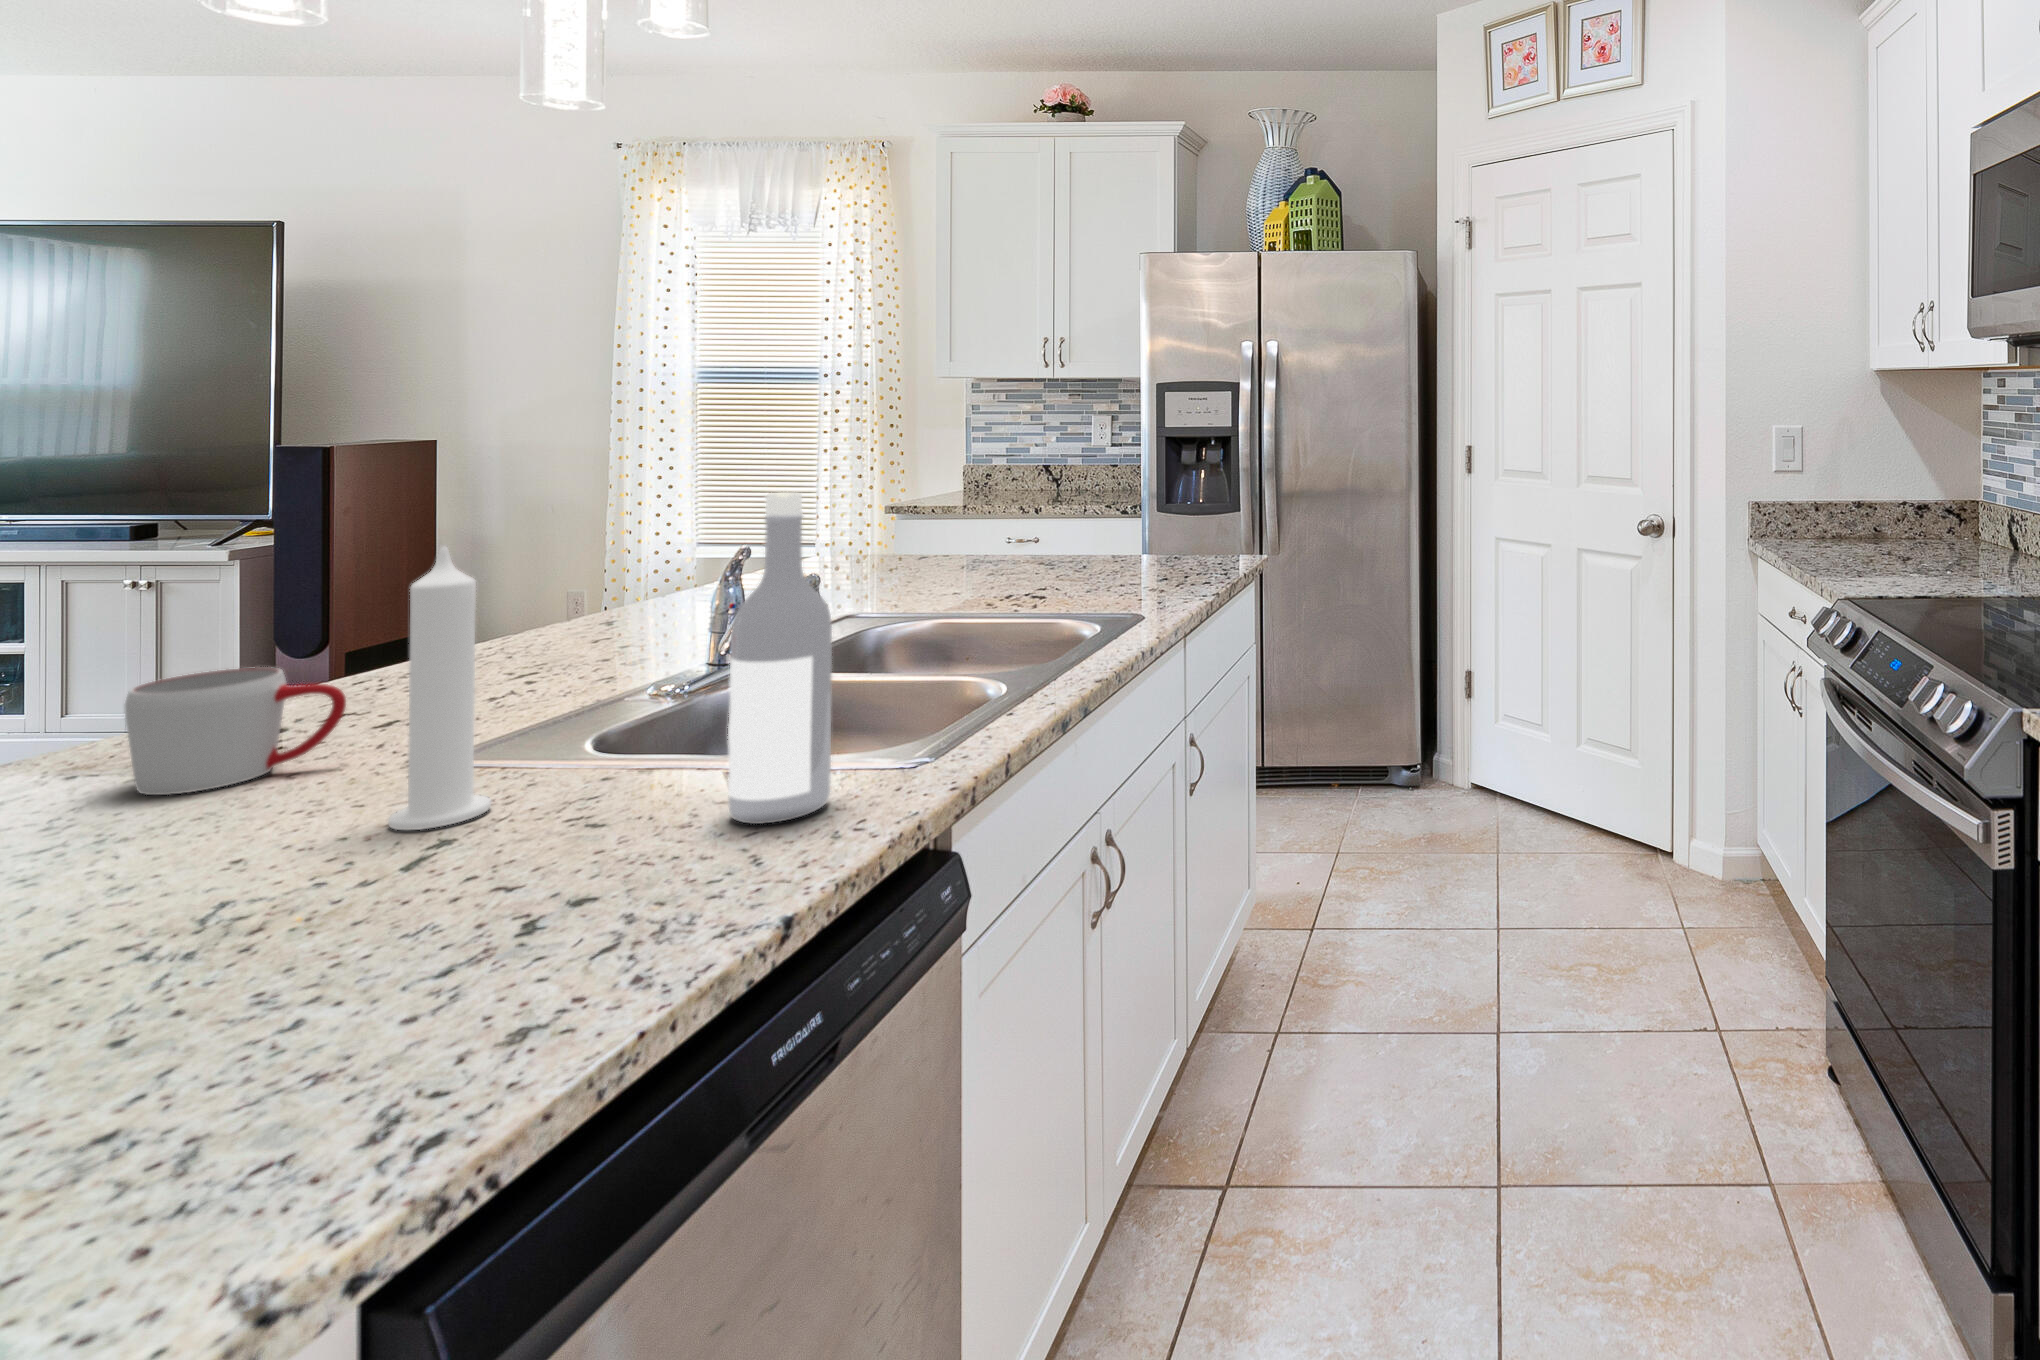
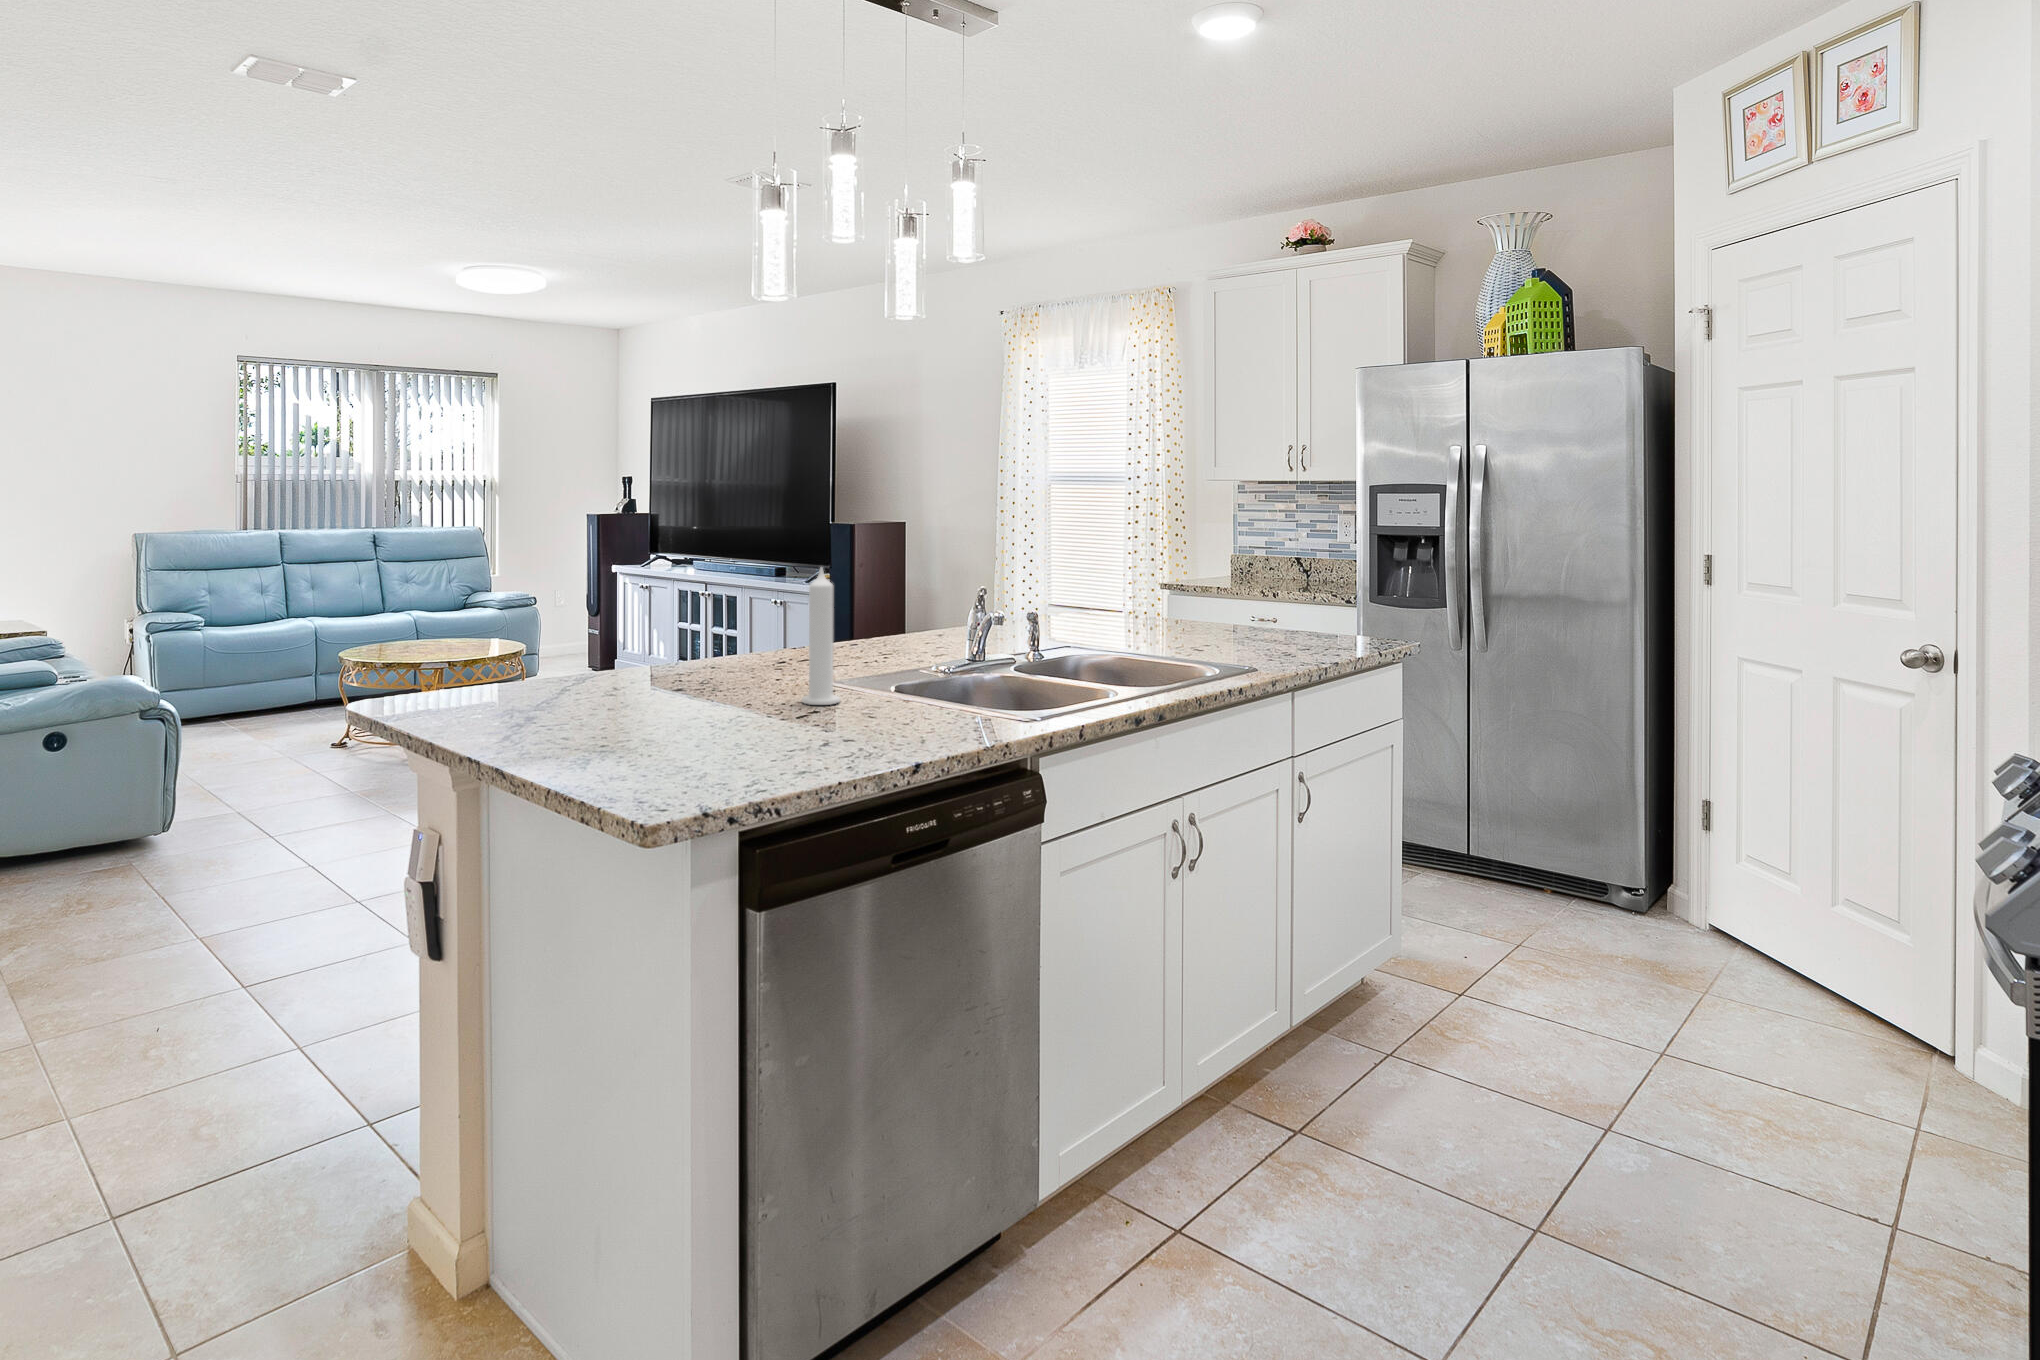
wine bottle: present [728,492,832,824] -> none [925,548,974,730]
mug: present [125,667,346,795] -> none [726,623,799,678]

